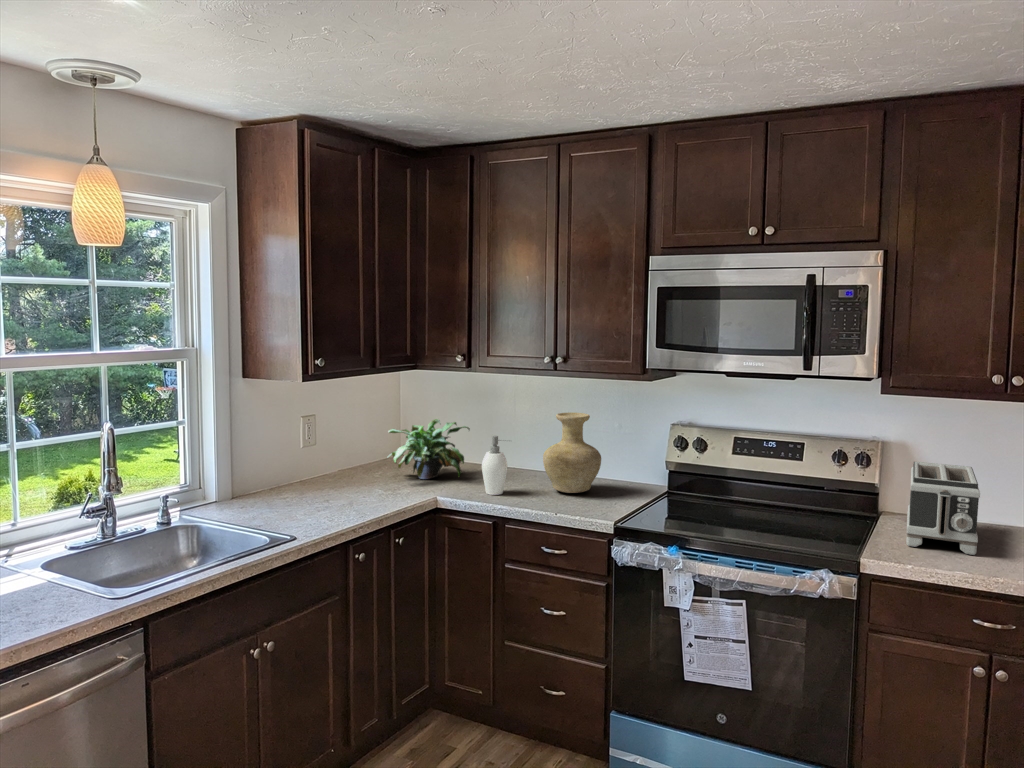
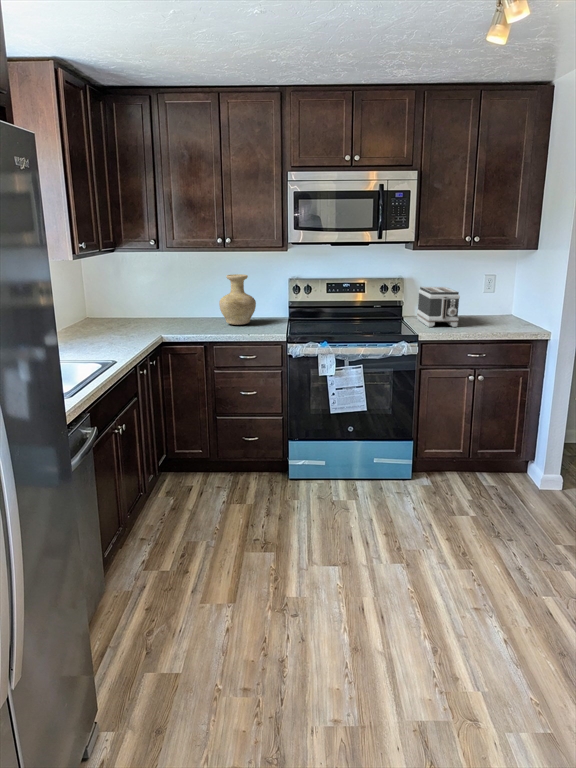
potted plant: present [388,419,470,479] -> none [107,285,167,328]
soap dispenser: present [482,435,510,495] -> none [186,292,207,330]

